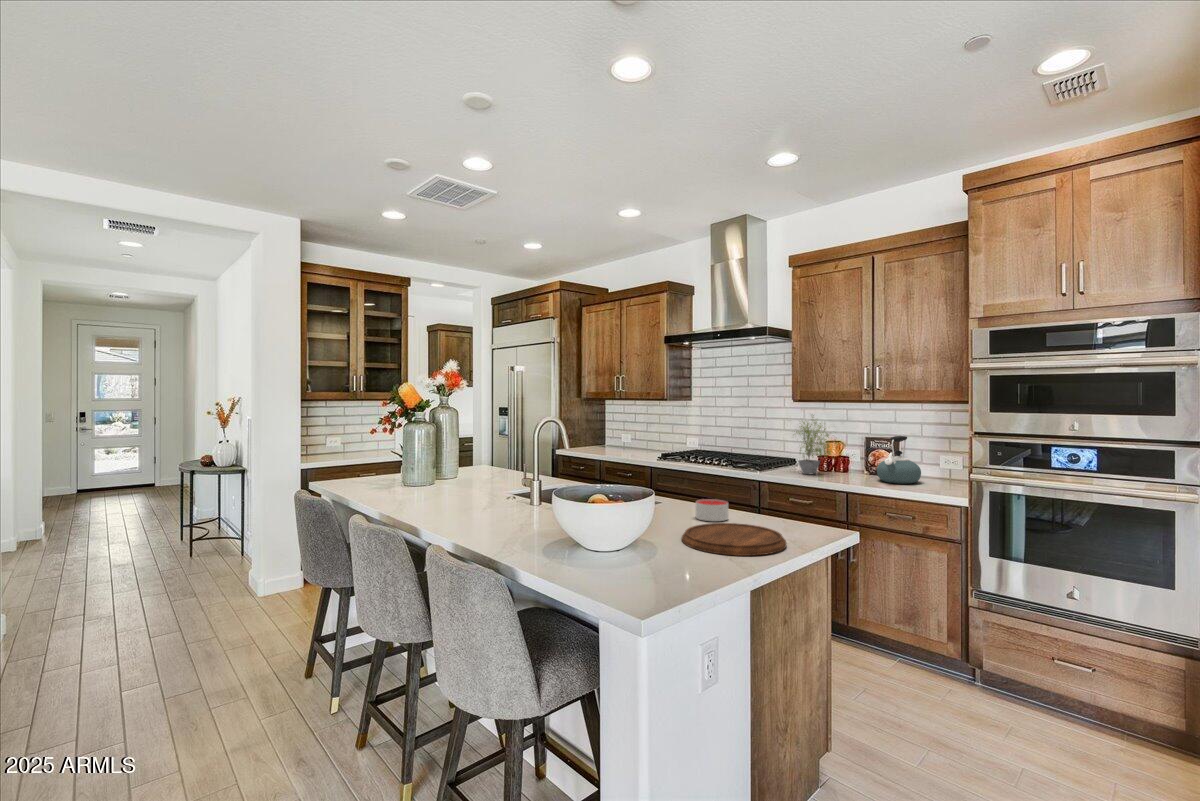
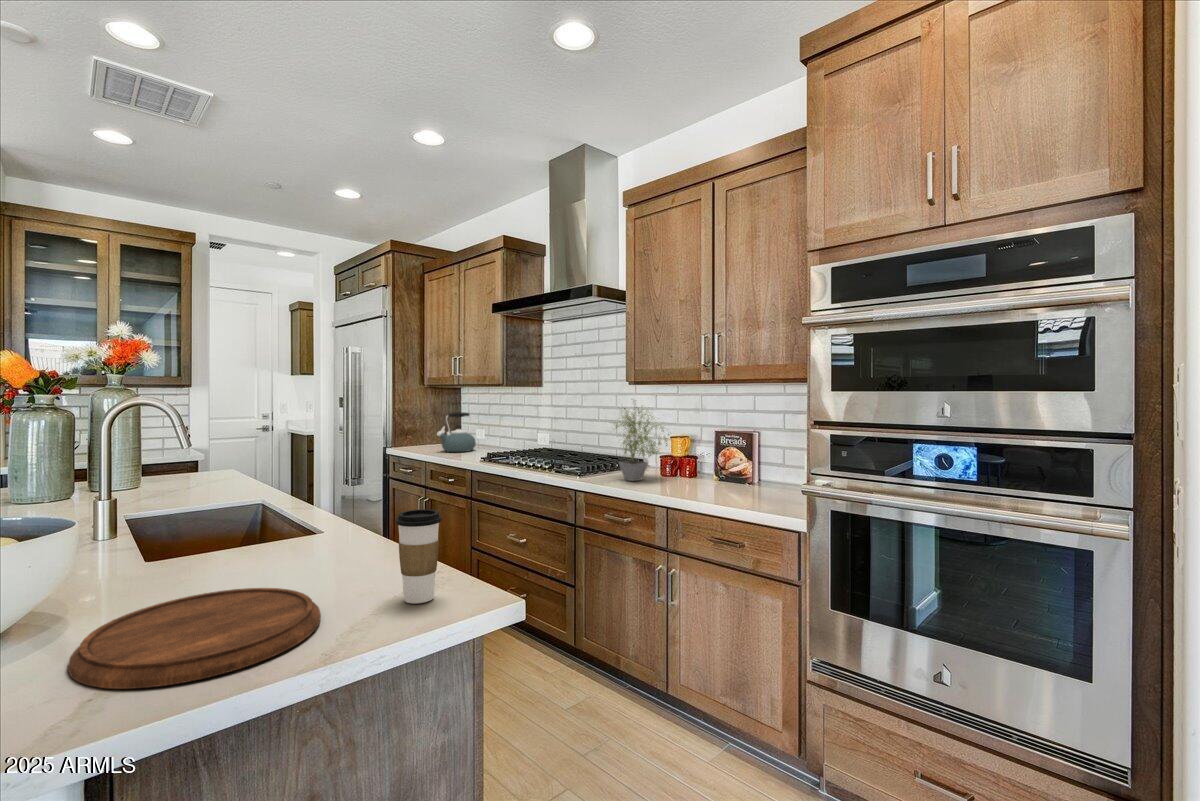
kettle: present [877,436,921,484] -> present [437,412,476,452]
coffee cup: none [792,482,817,532] -> present [396,509,442,604]
candle: present [696,499,728,521] -> none [281,534,344,577]

